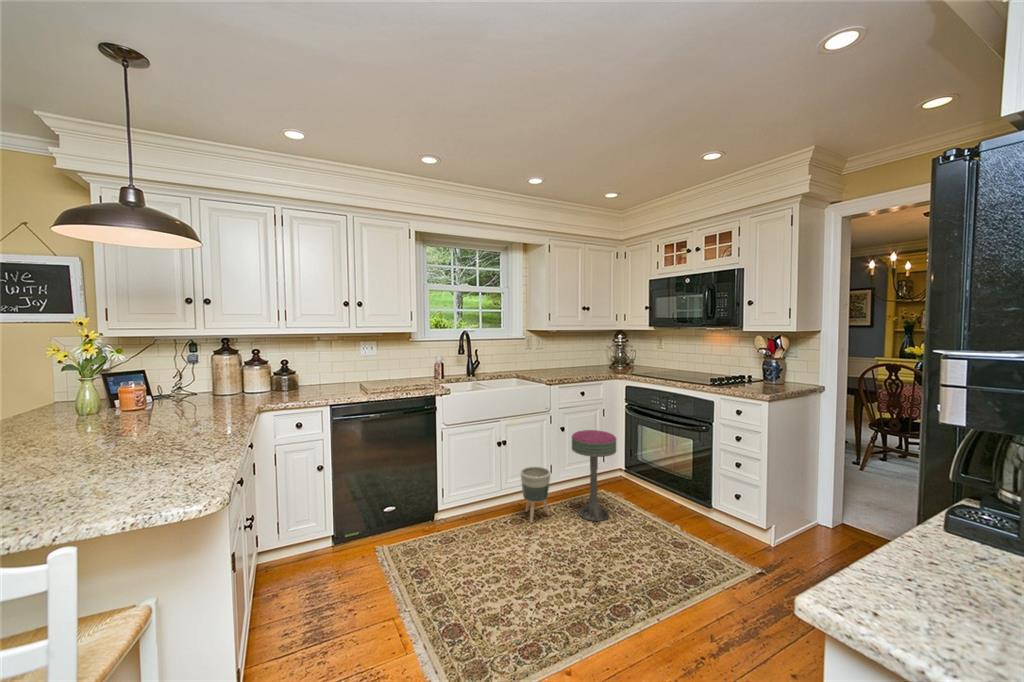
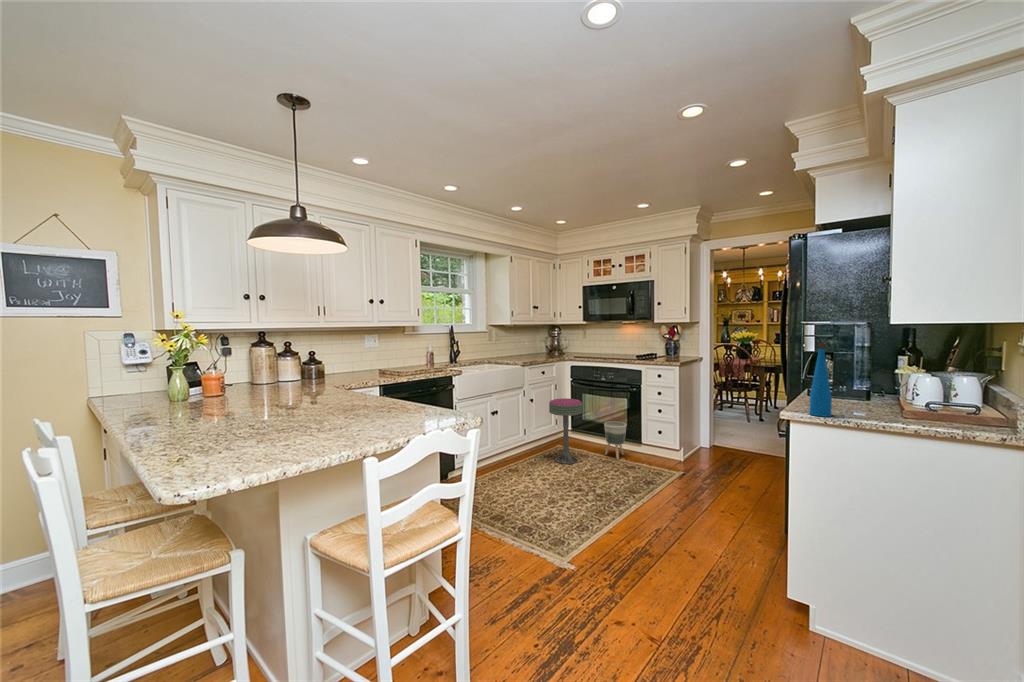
bottle: none [900,421,972,640] -> present [809,343,832,417]
planter: present [521,467,550,523] -> present [604,421,626,460]

